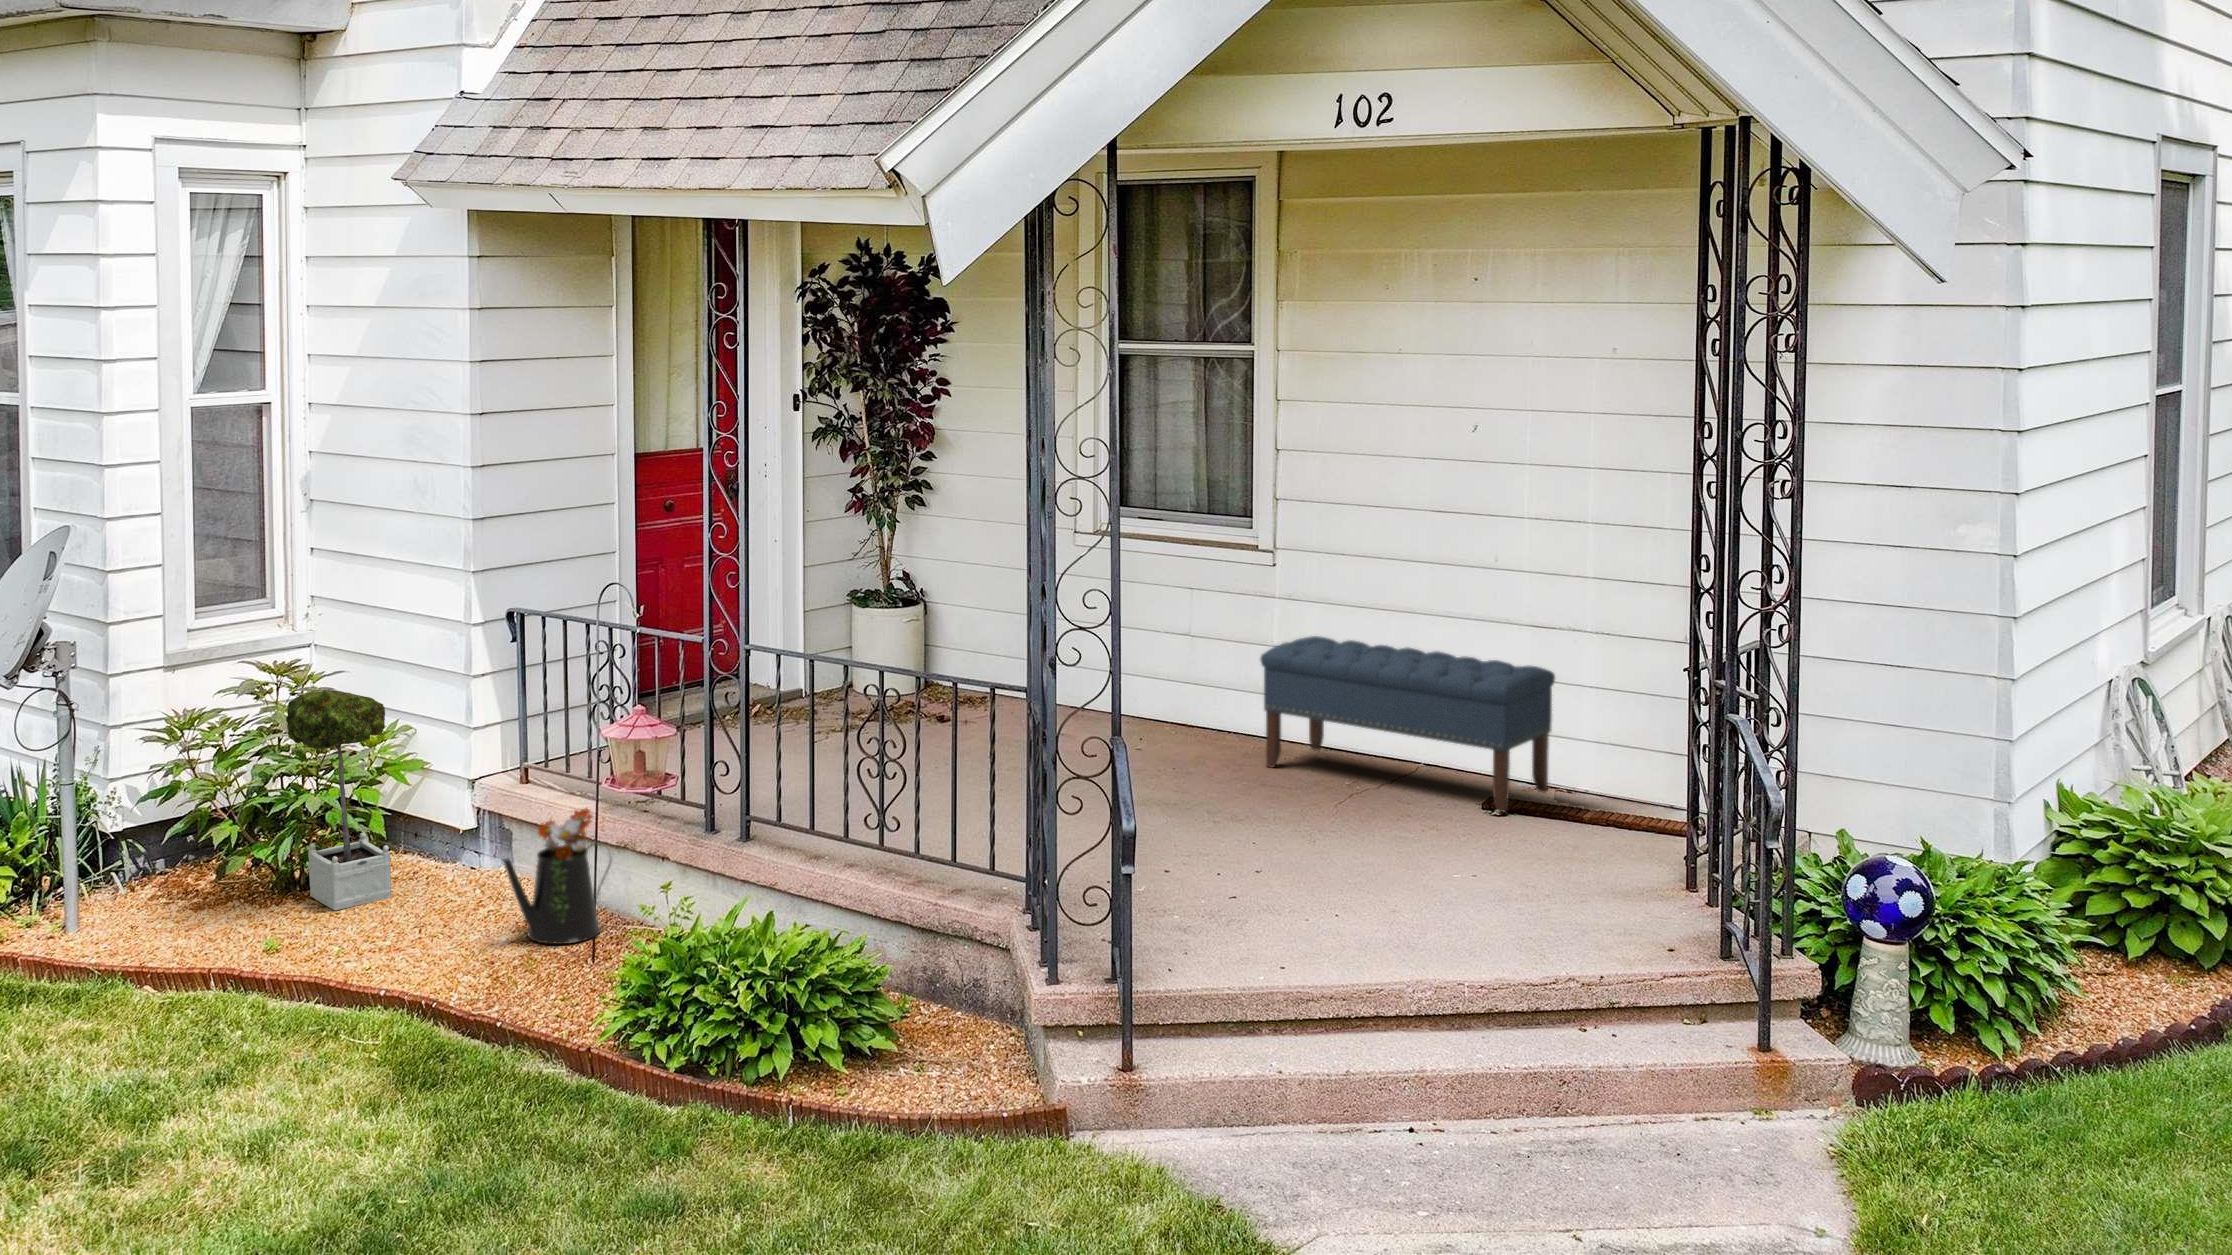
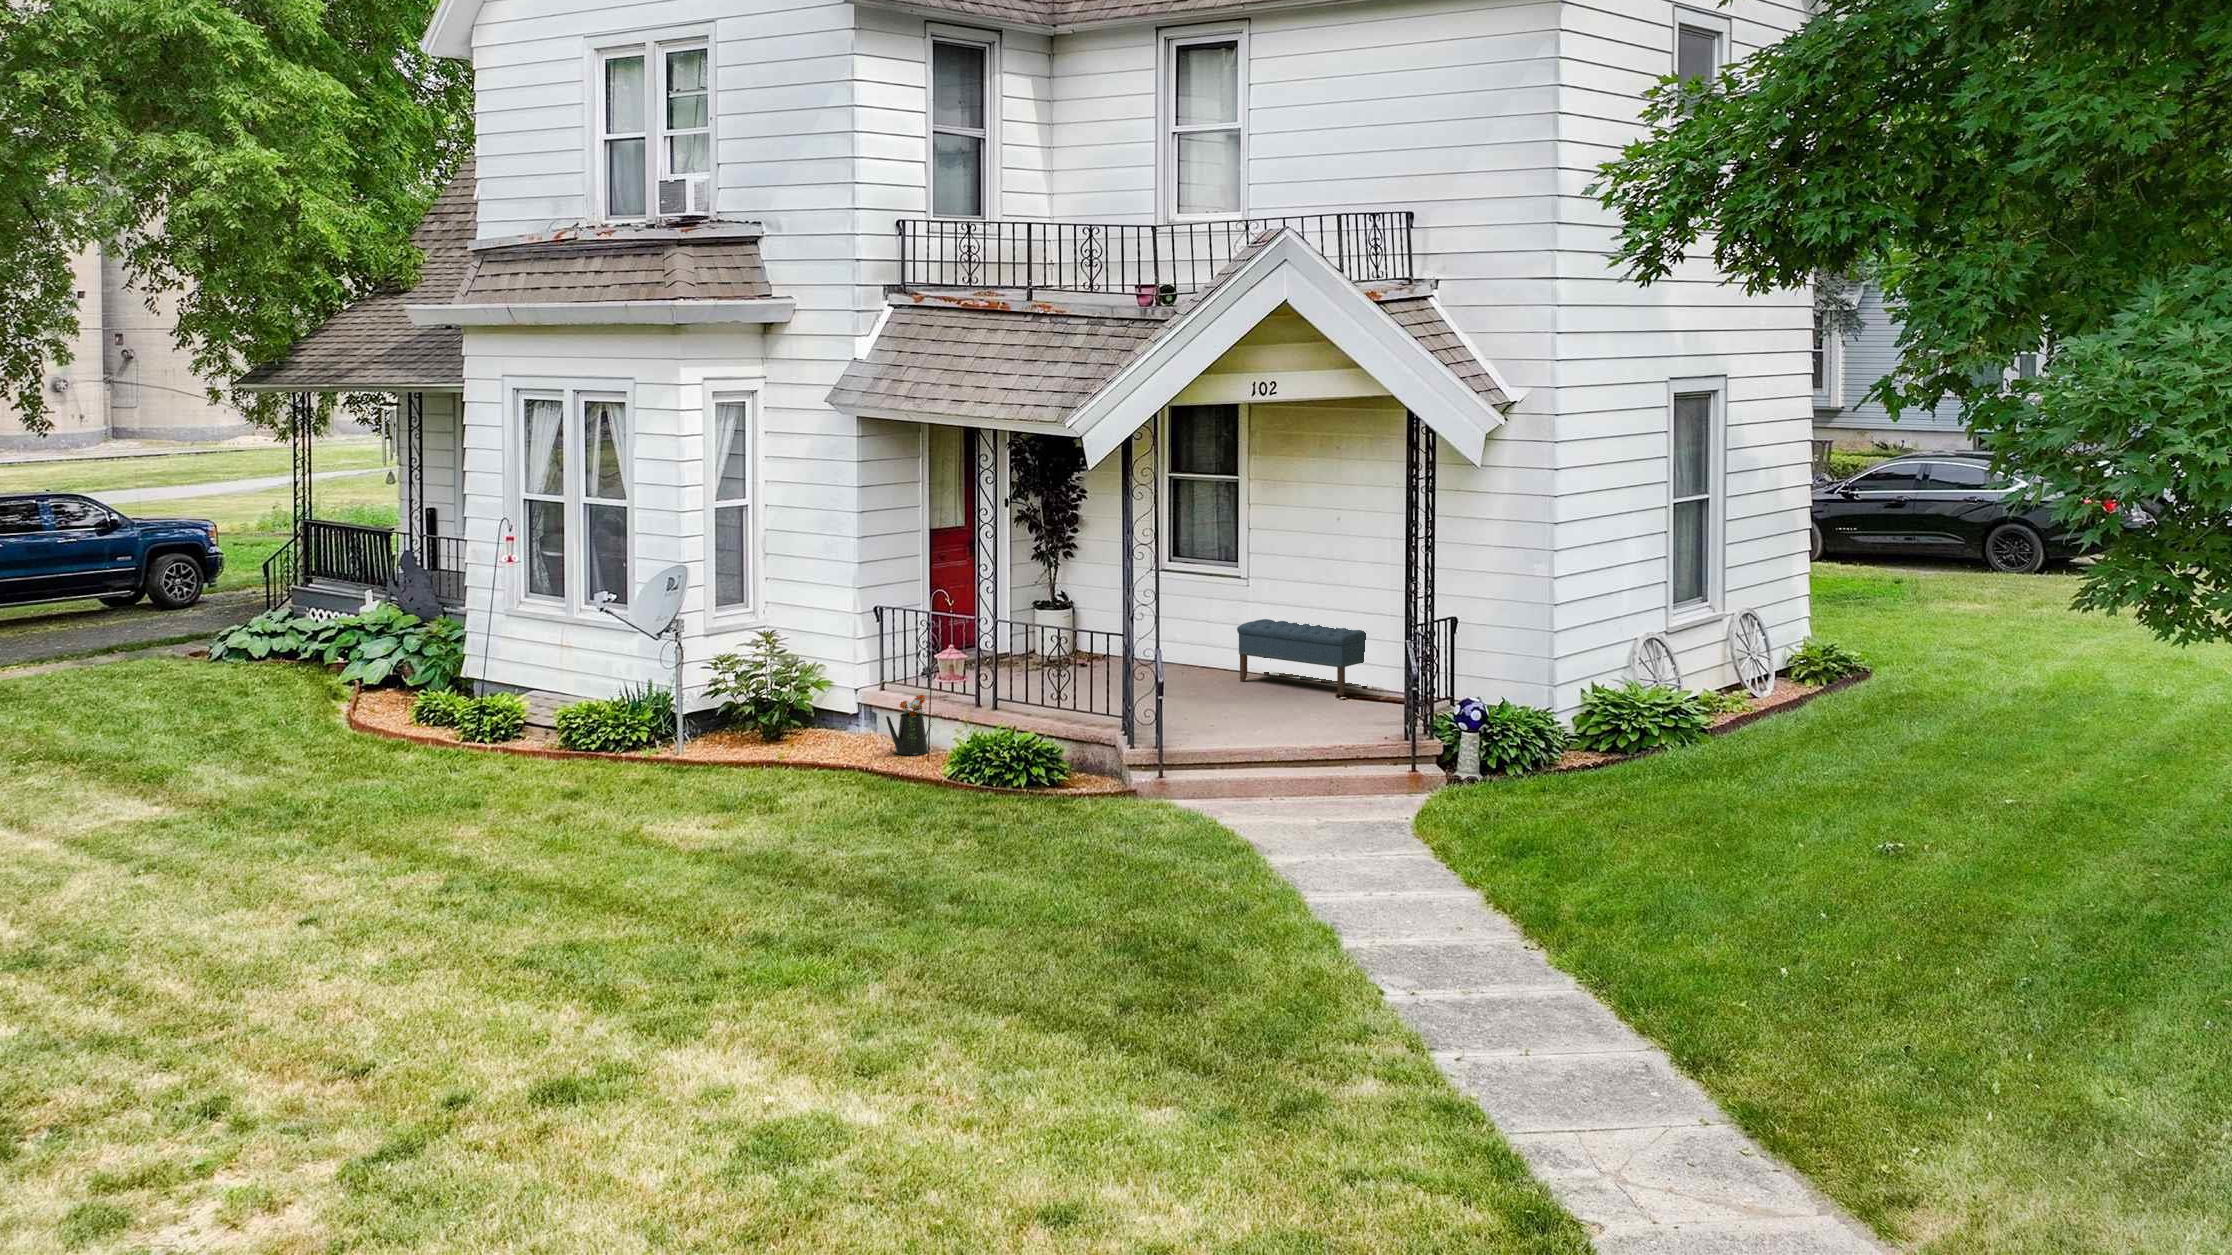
potted tree: present [286,690,391,910] -> none [774,642,823,747]

